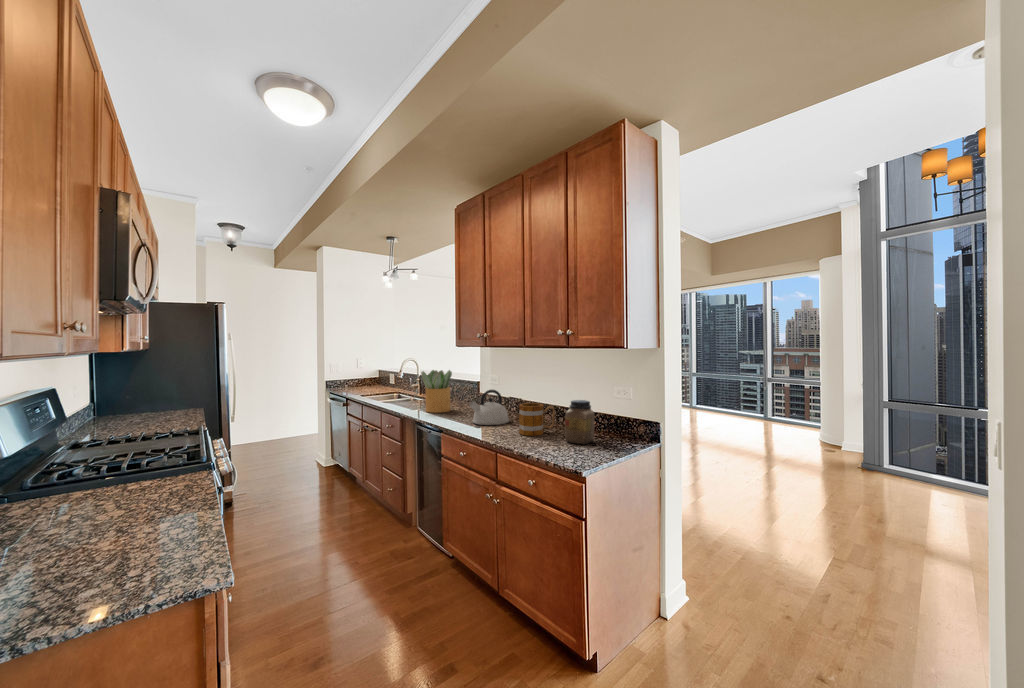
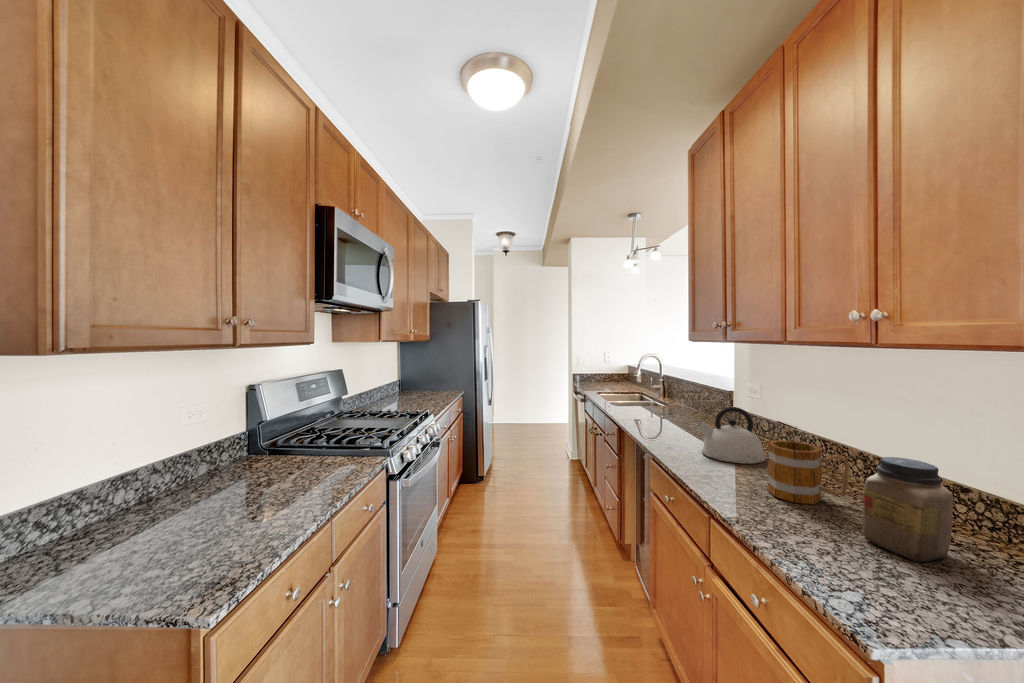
potted plant: present [421,370,452,413] -> none [647,370,690,427]

